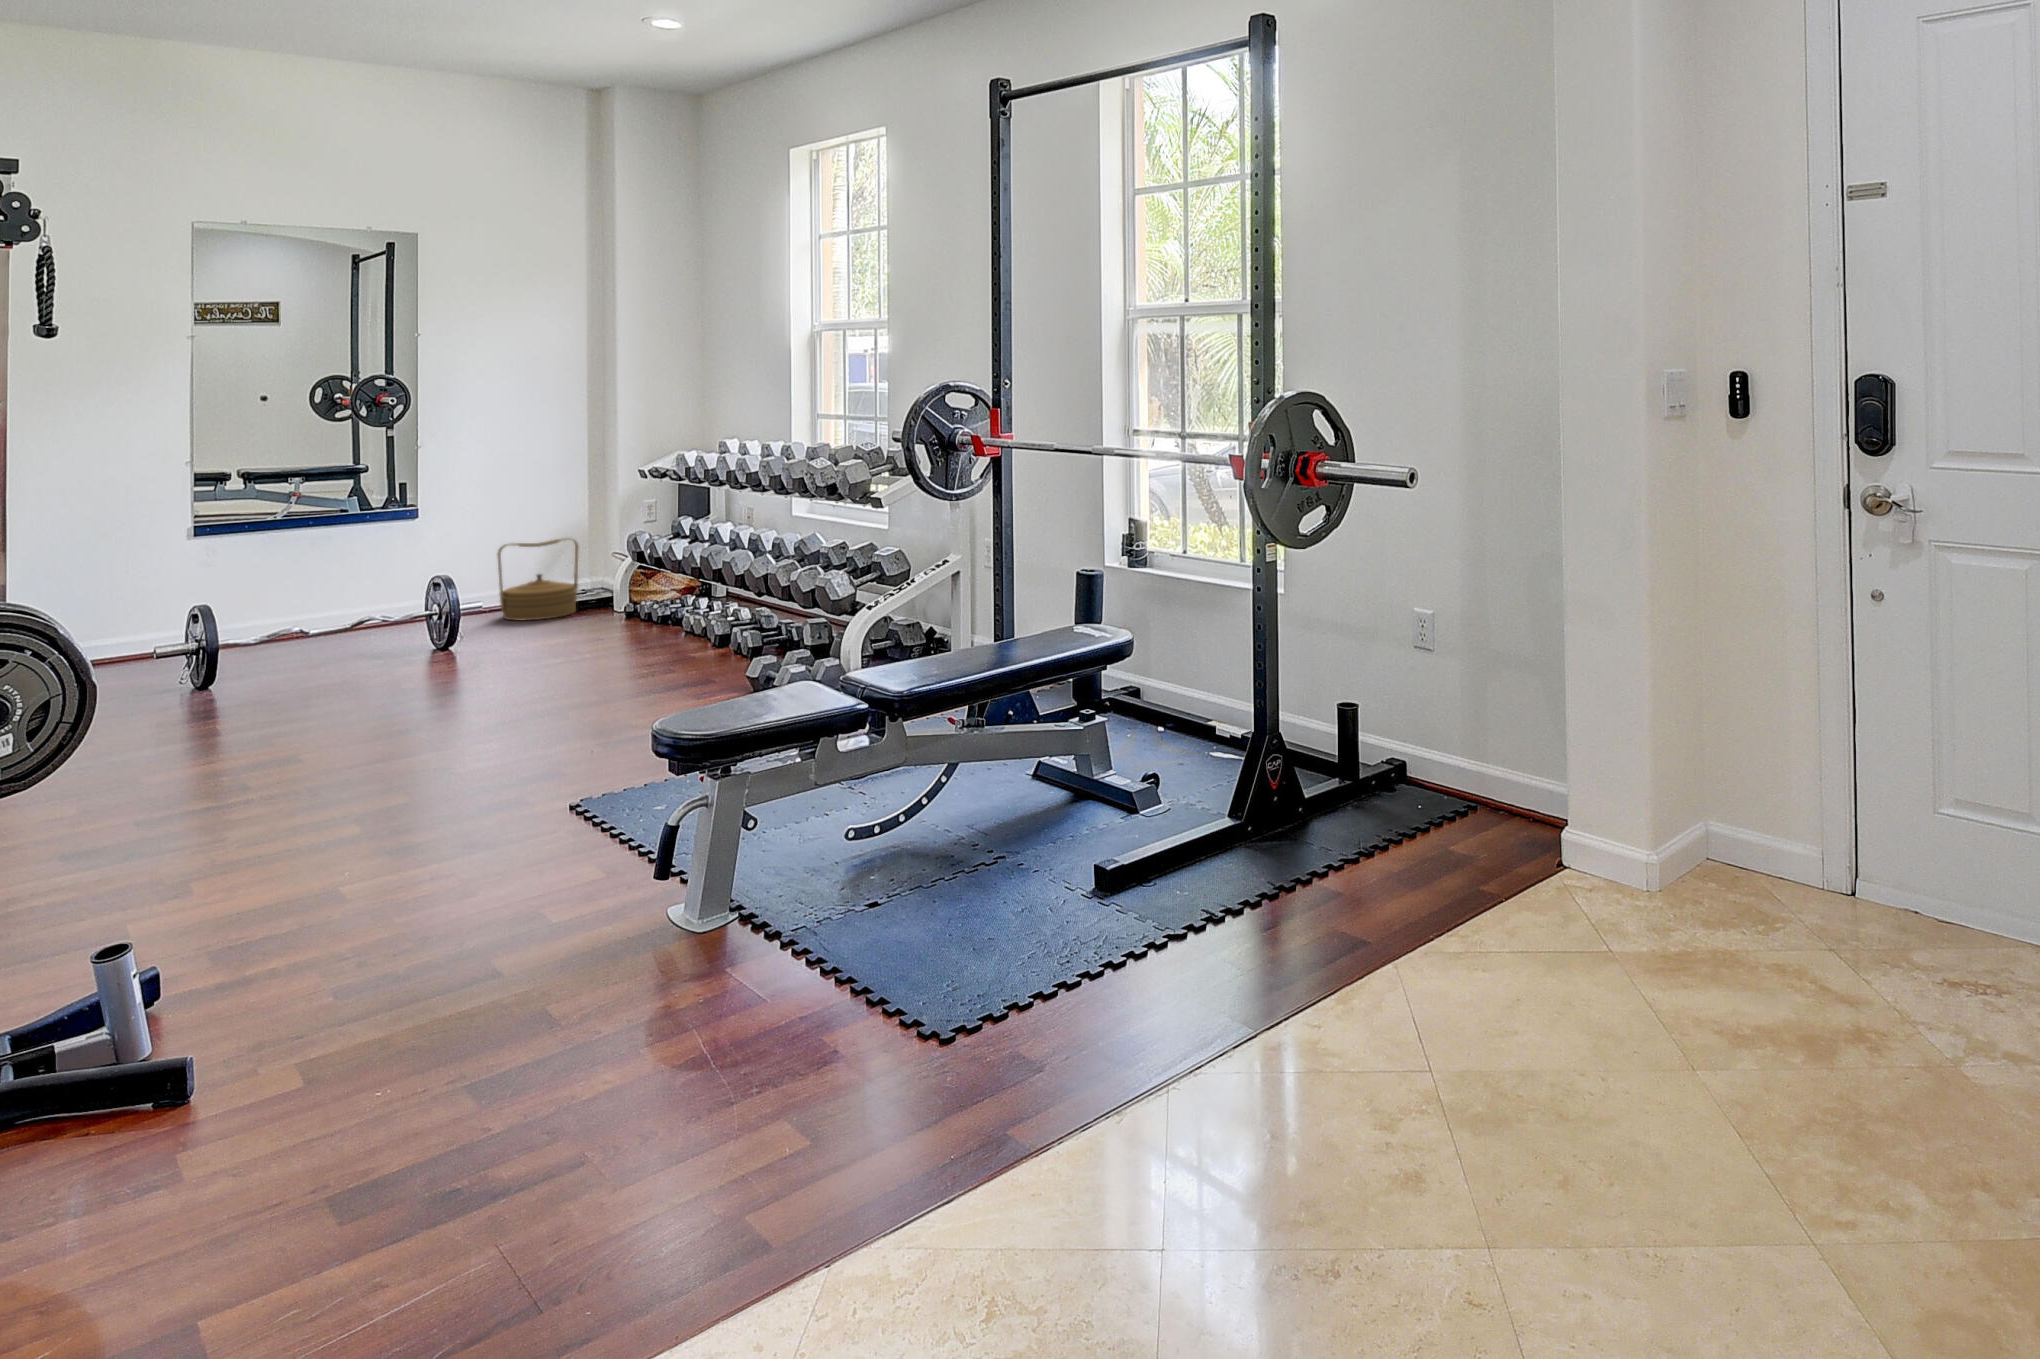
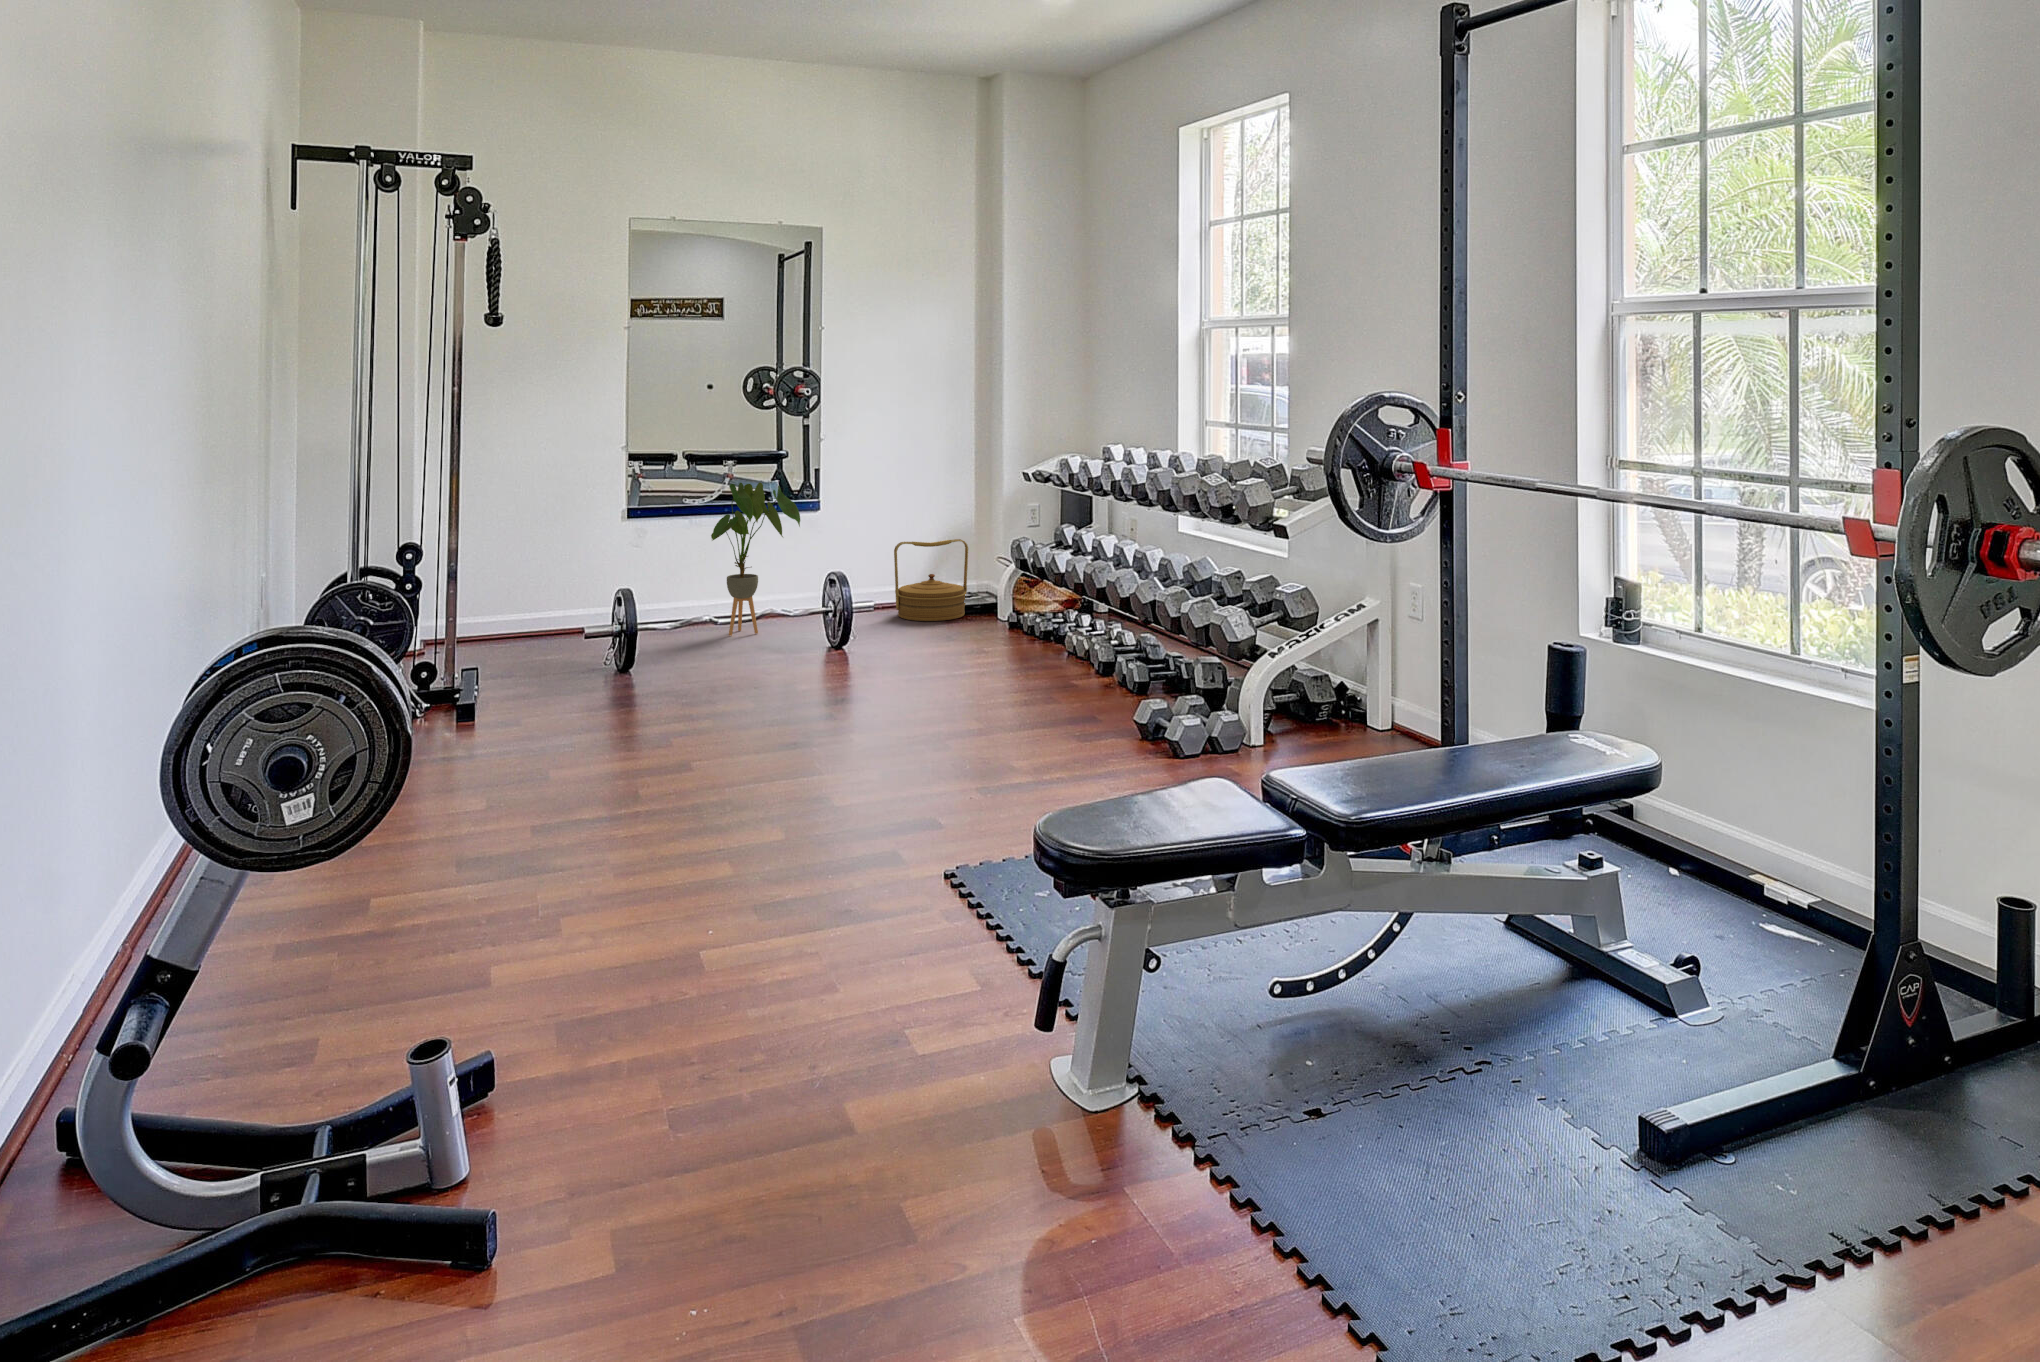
house plant: none [285,492,392,651] -> present [711,482,800,636]

